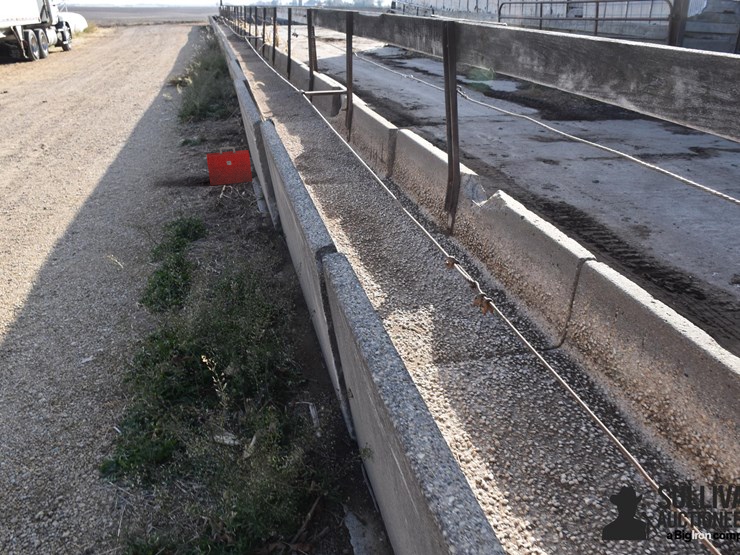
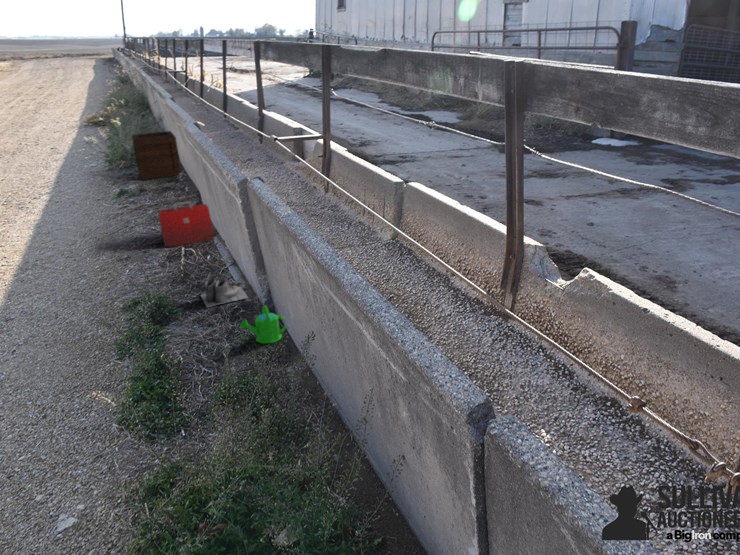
wooden crate: none [200,90,241,133] -> present [132,131,181,180]
boots: none [228,205,266,230] -> present [201,277,248,308]
watering can: none [249,225,290,257] -> present [240,306,286,343]

